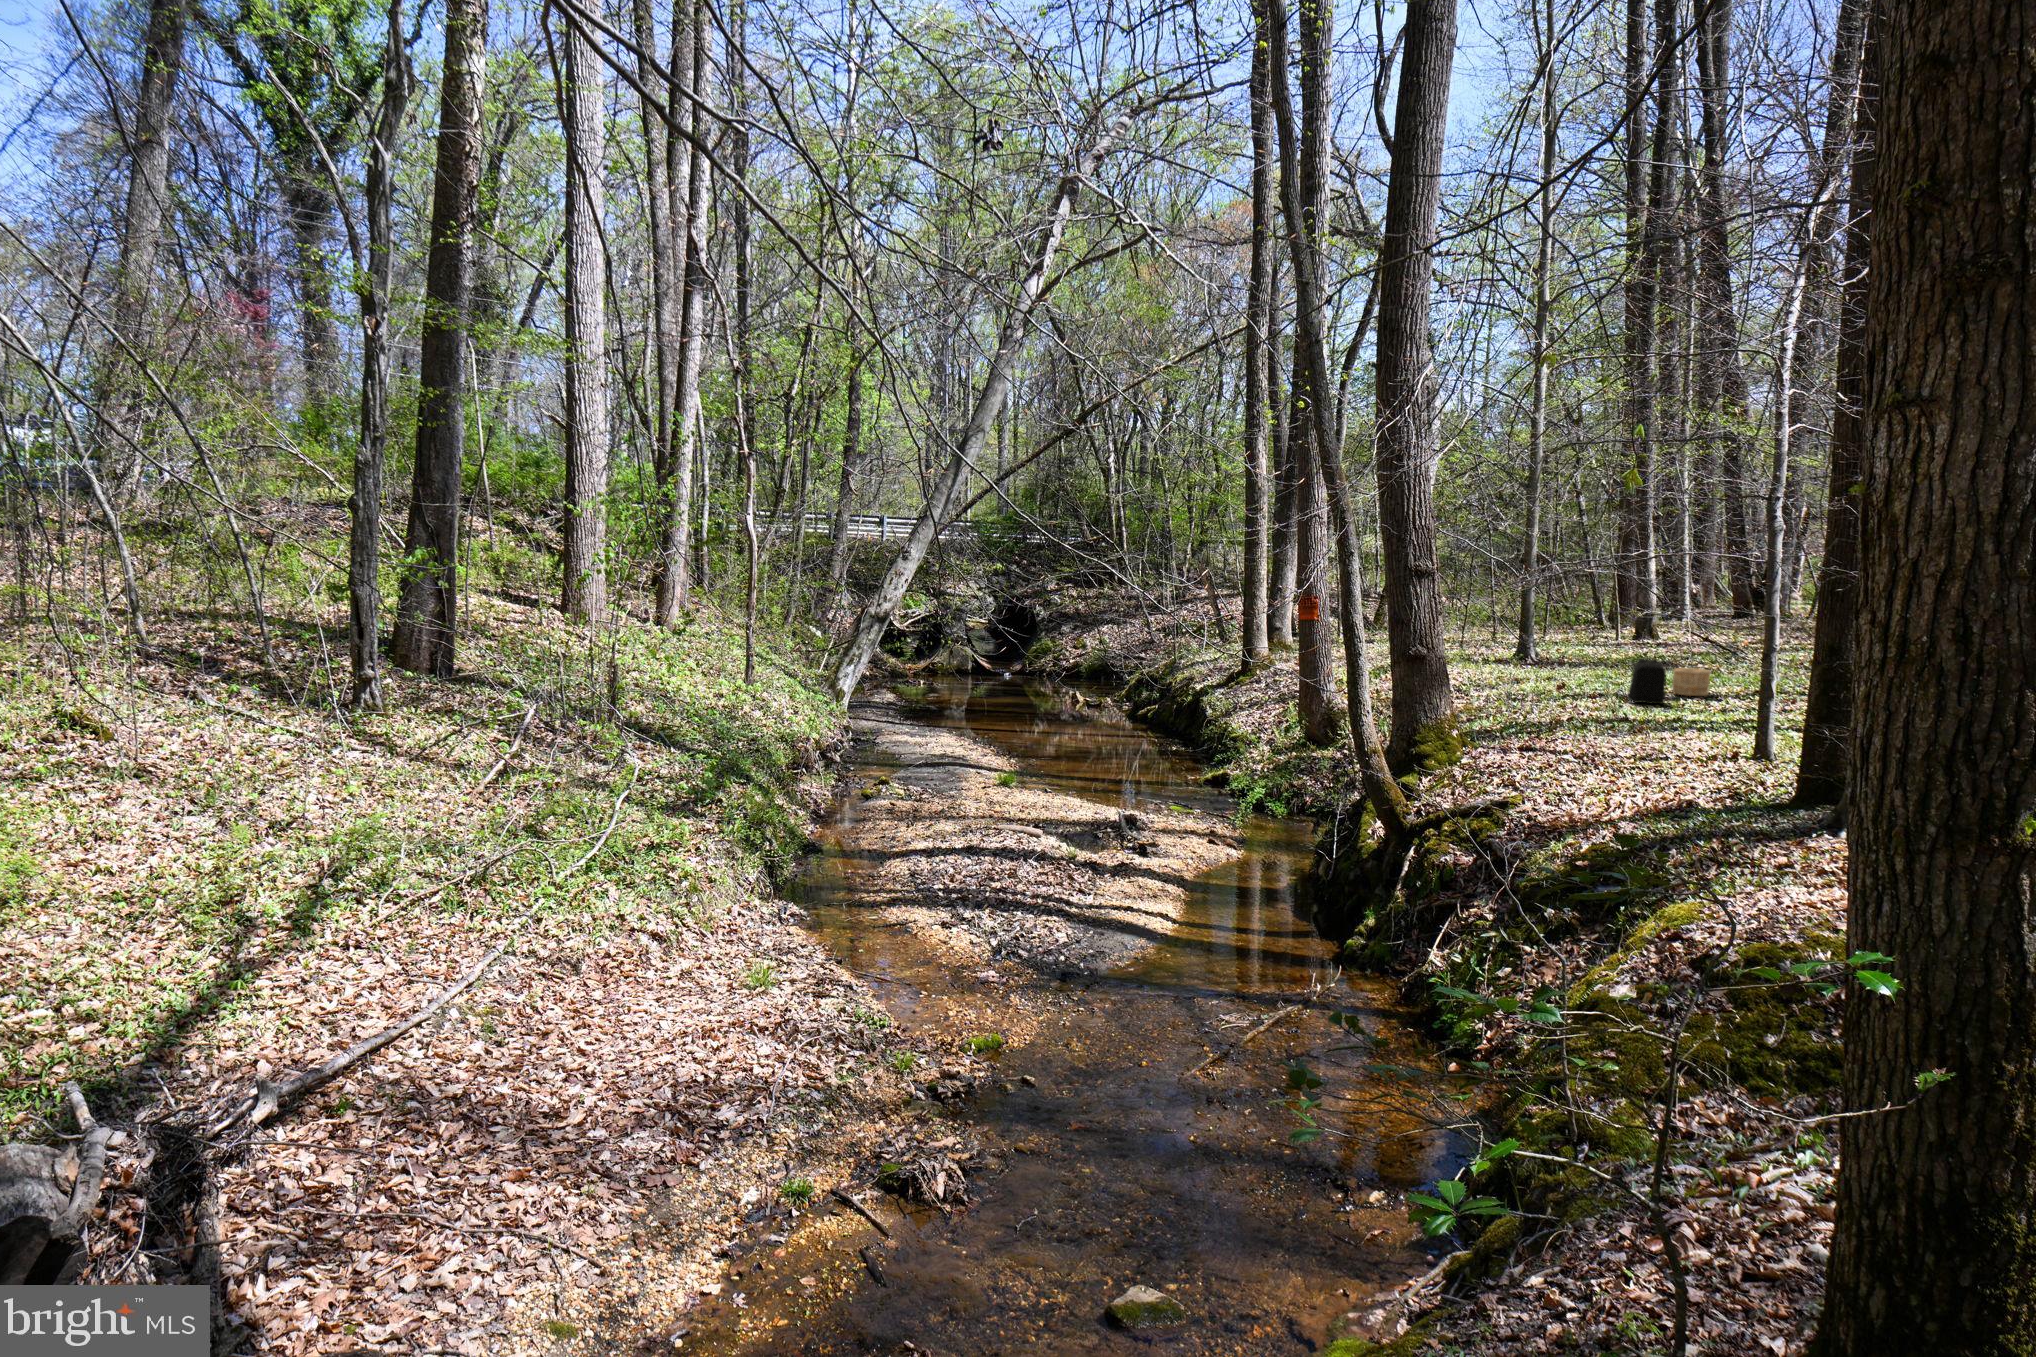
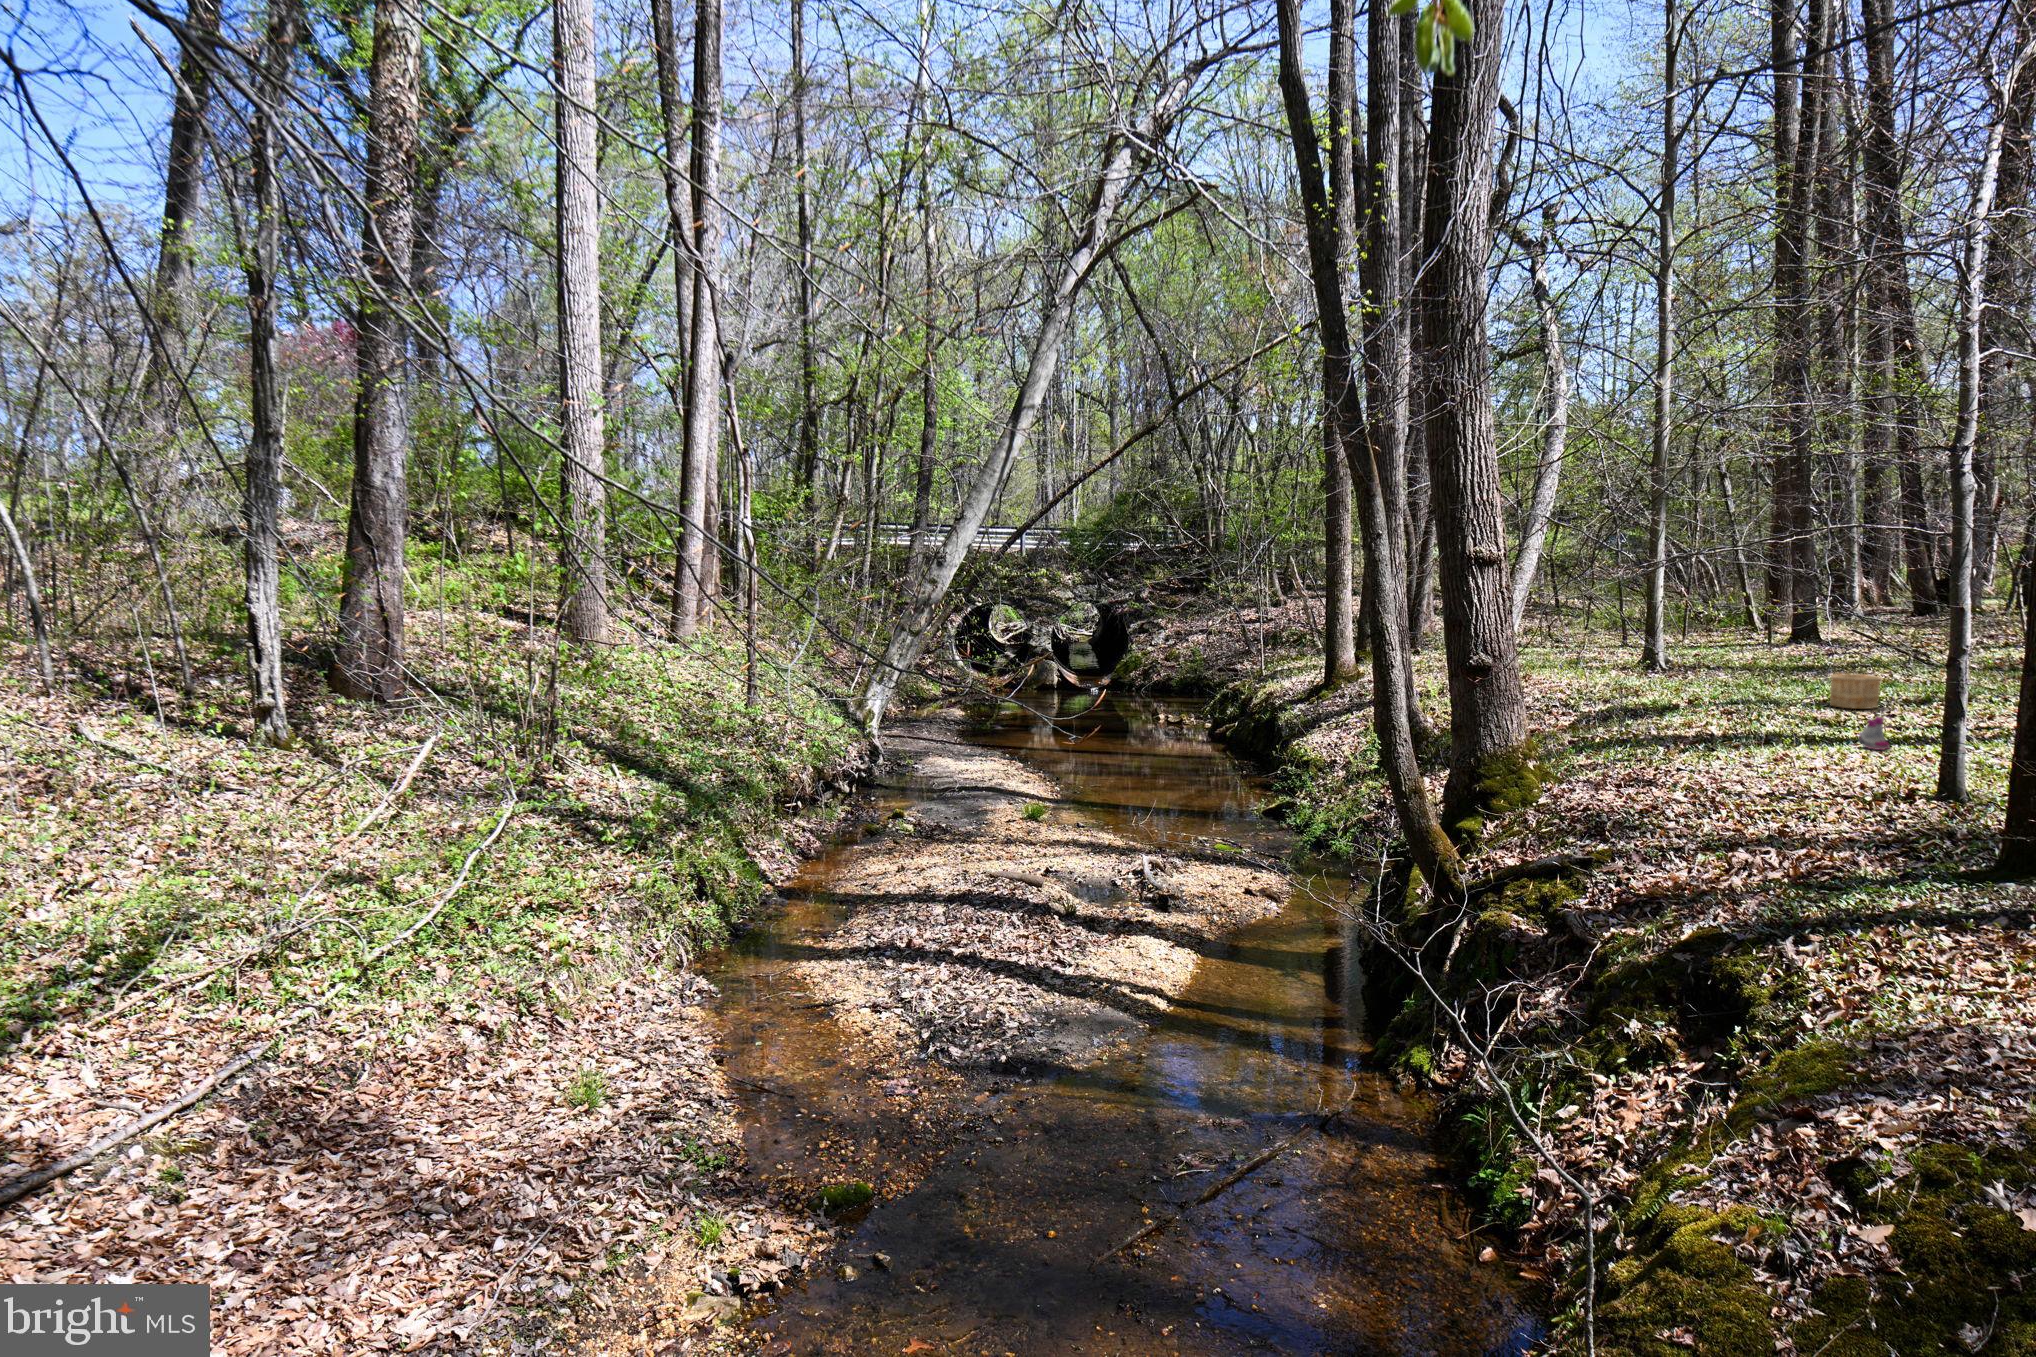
backpack: present [1628,659,1666,704] -> none [1770,663,1820,720]
boots: none [1695,700,1718,726] -> present [1859,716,1890,750]

